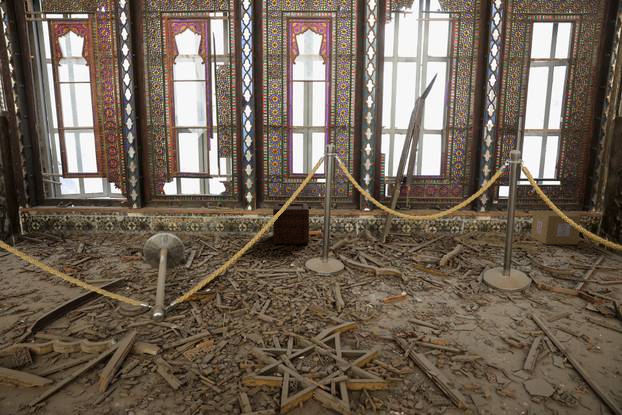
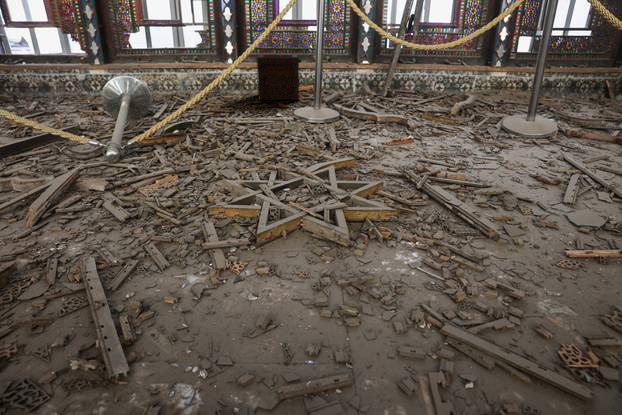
cardboard box: present [531,211,581,244] -> none [551,62,615,100]

